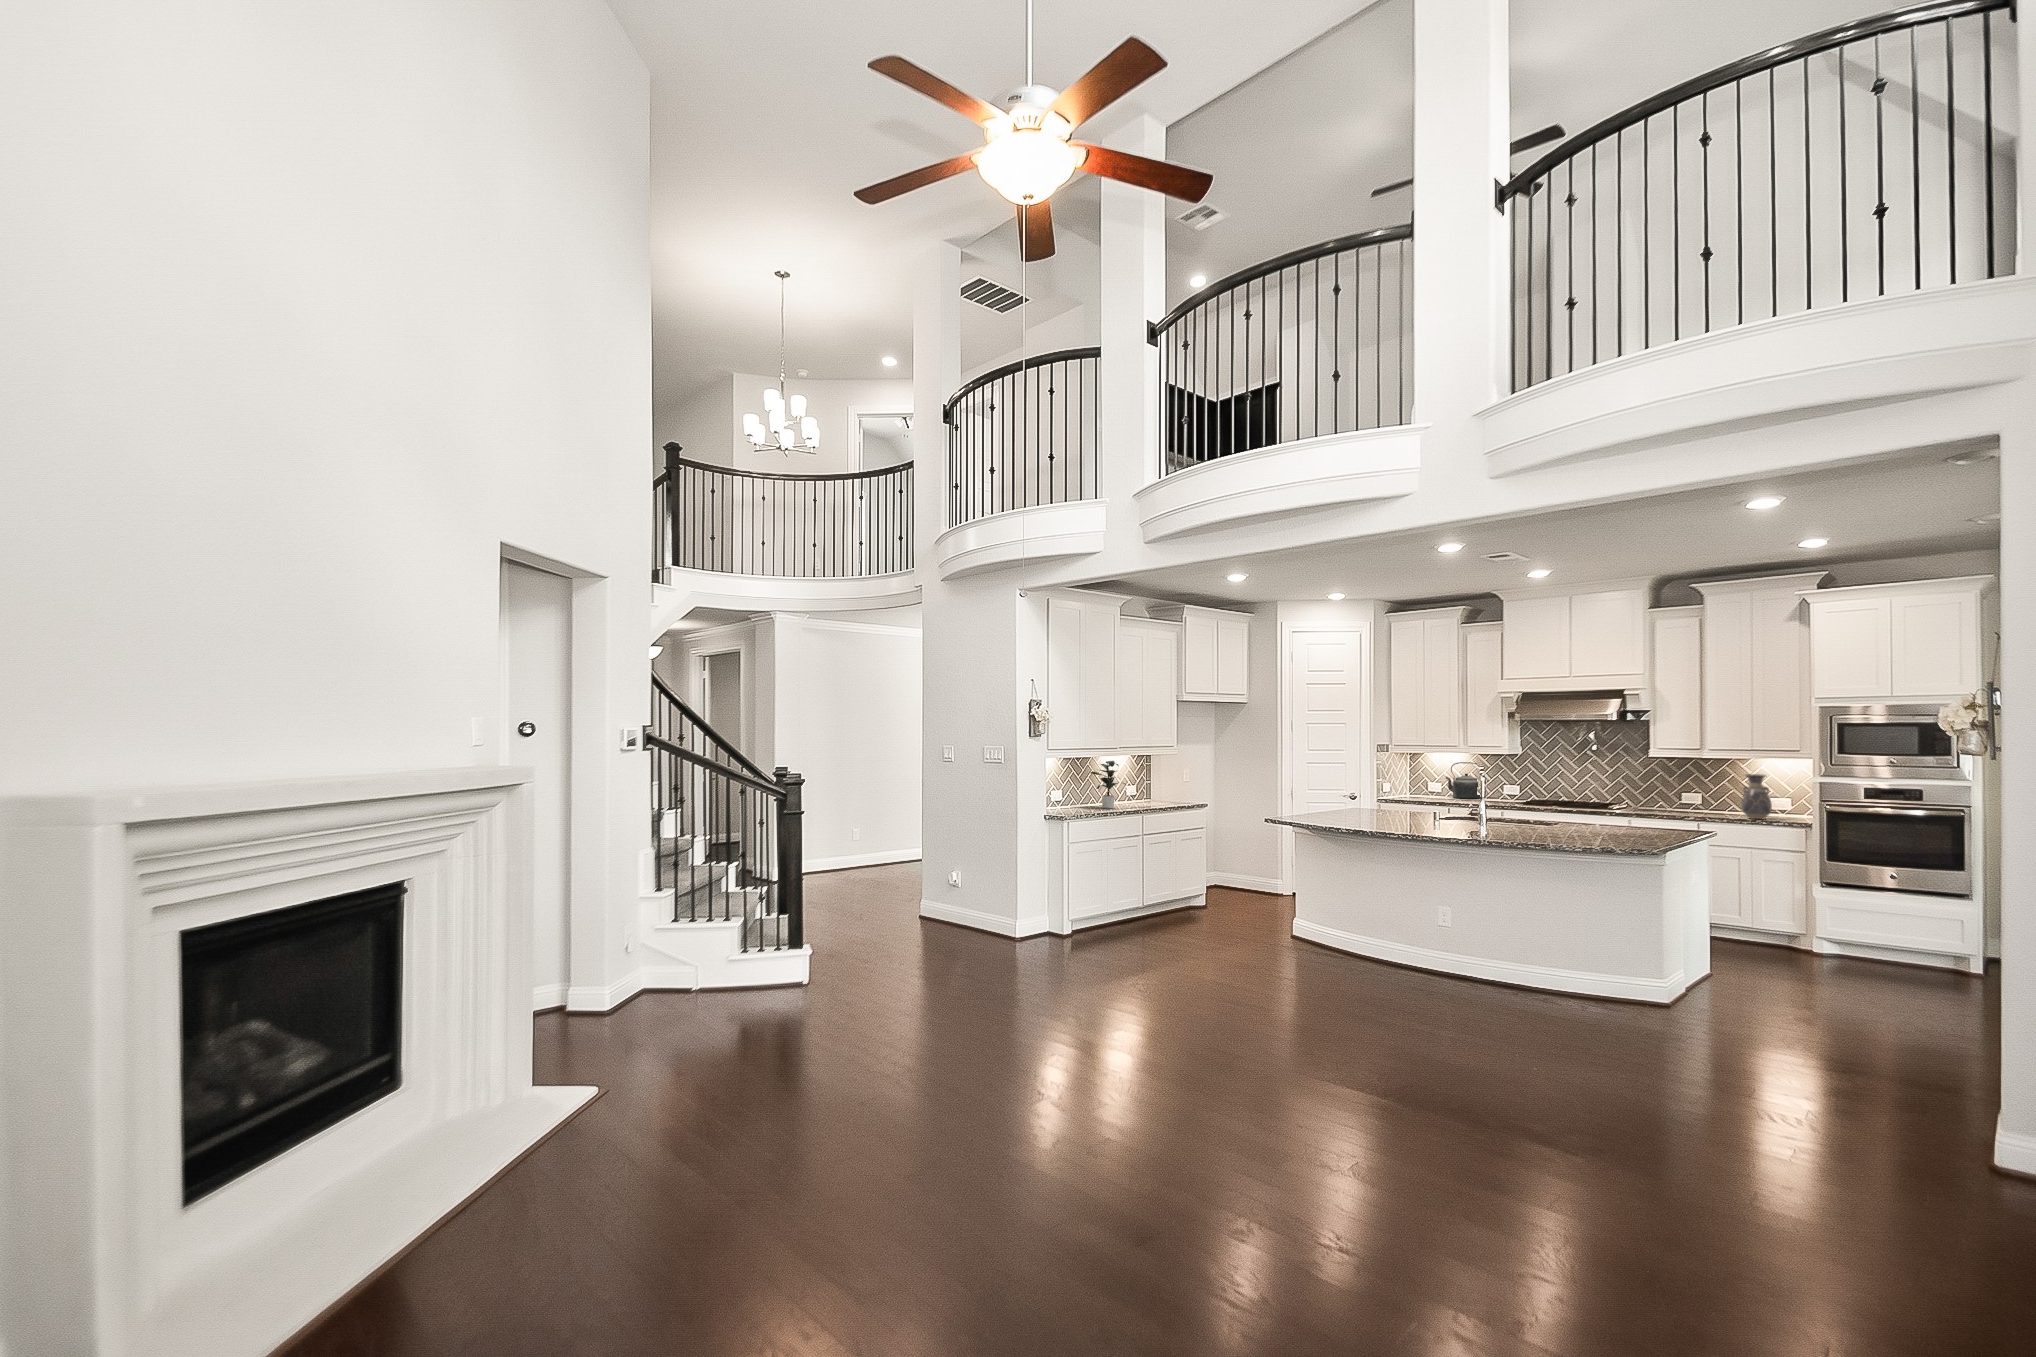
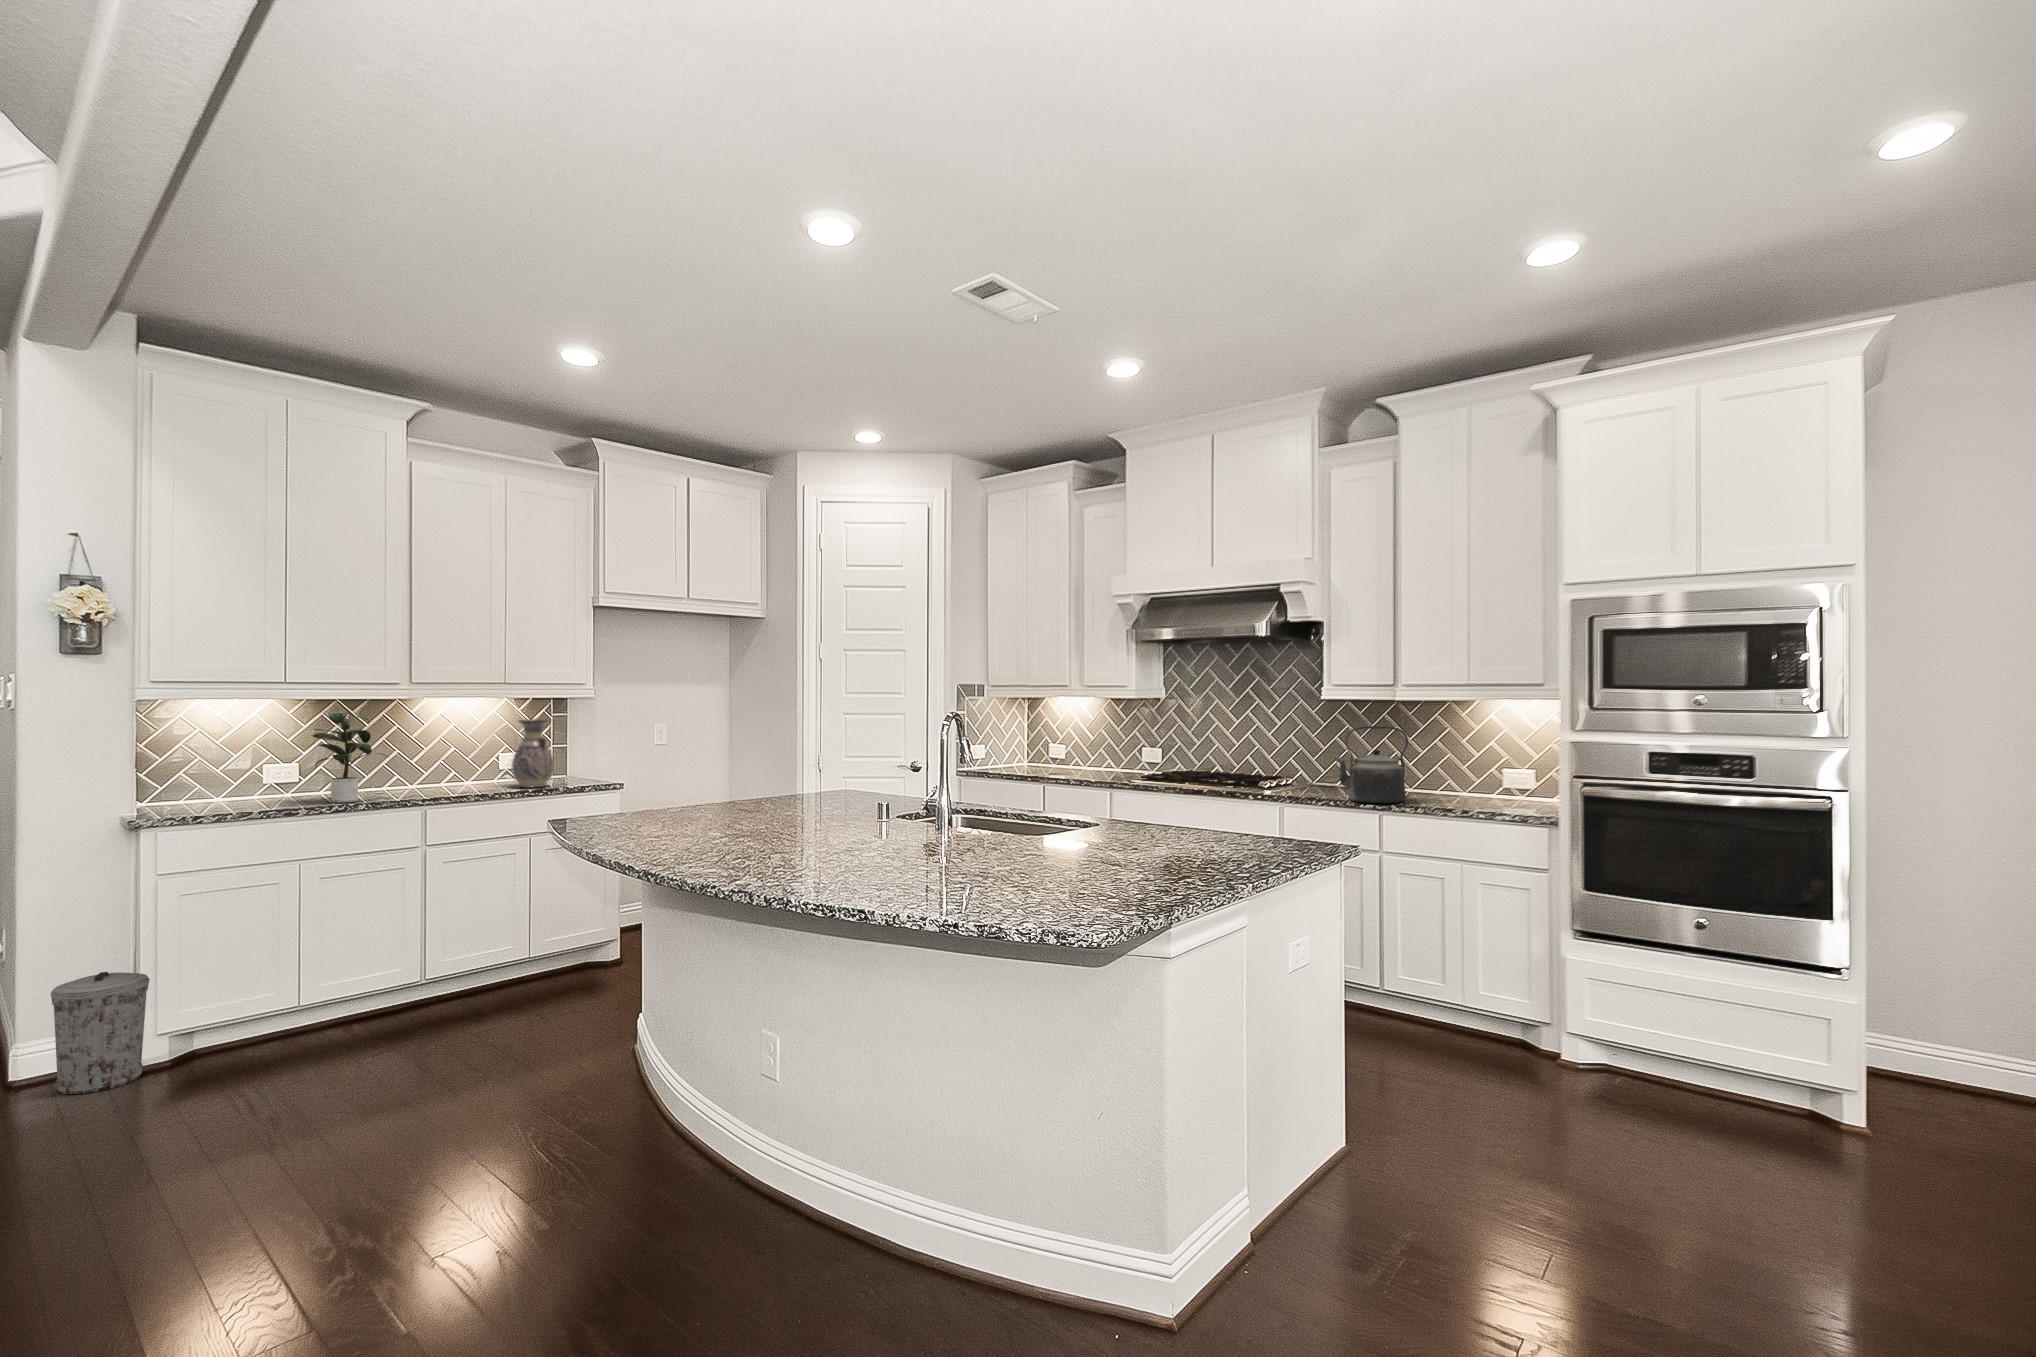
kettle: present [1446,762,1481,799] -> present [1334,726,1408,803]
vase: present [1741,774,1772,819] -> present [512,719,554,787]
trash can: none [1033,887,1068,944] -> present [51,972,150,1094]

